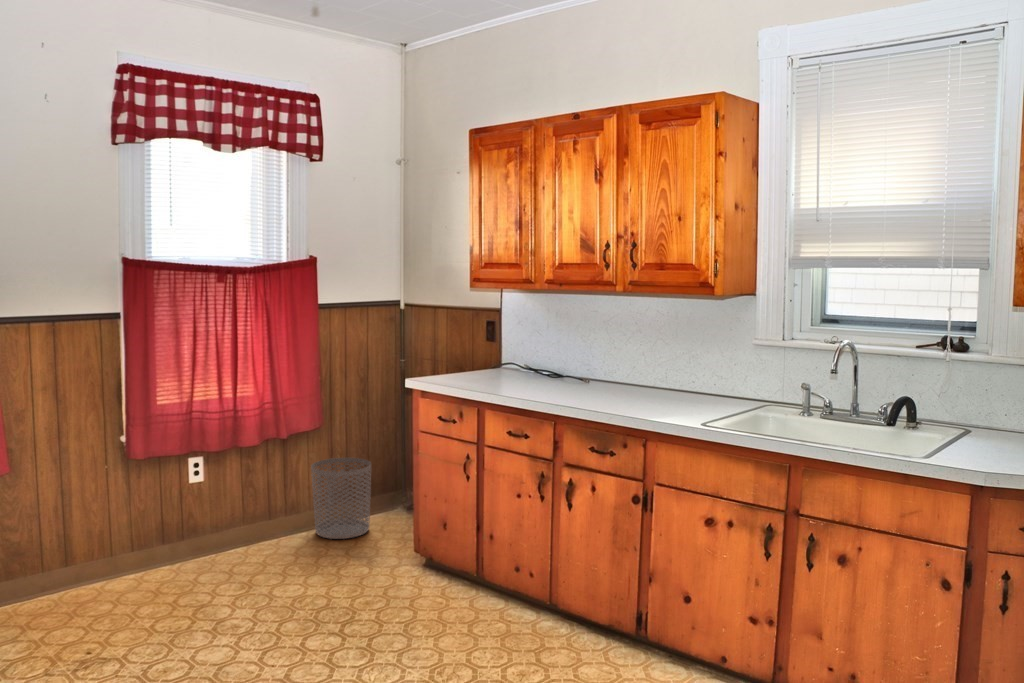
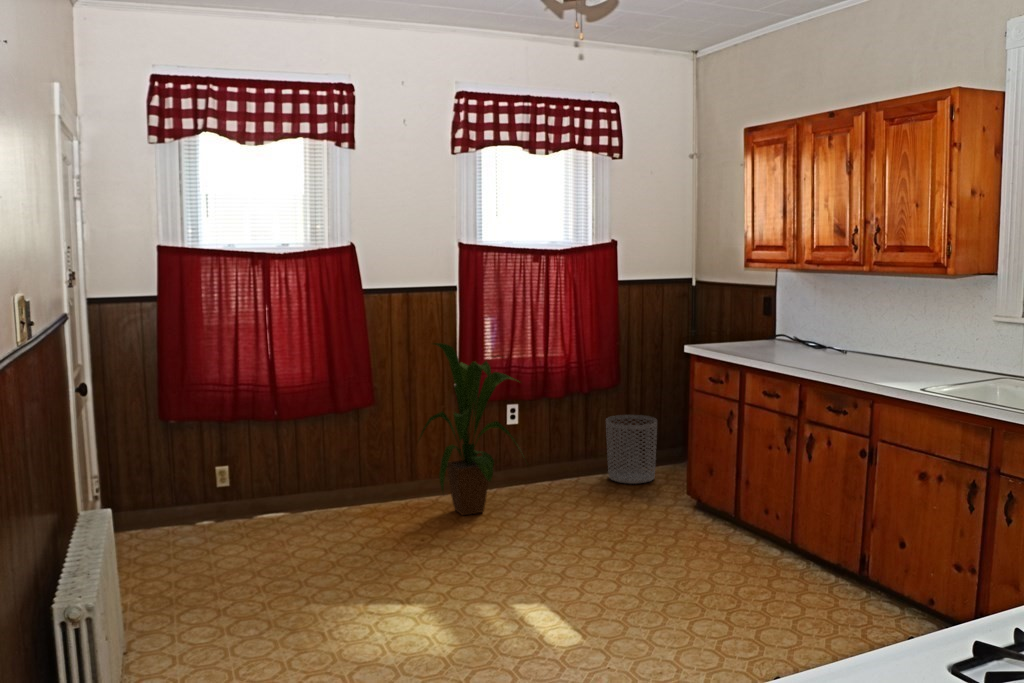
house plant: none [62,386,224,611] -> present [419,343,524,515]

